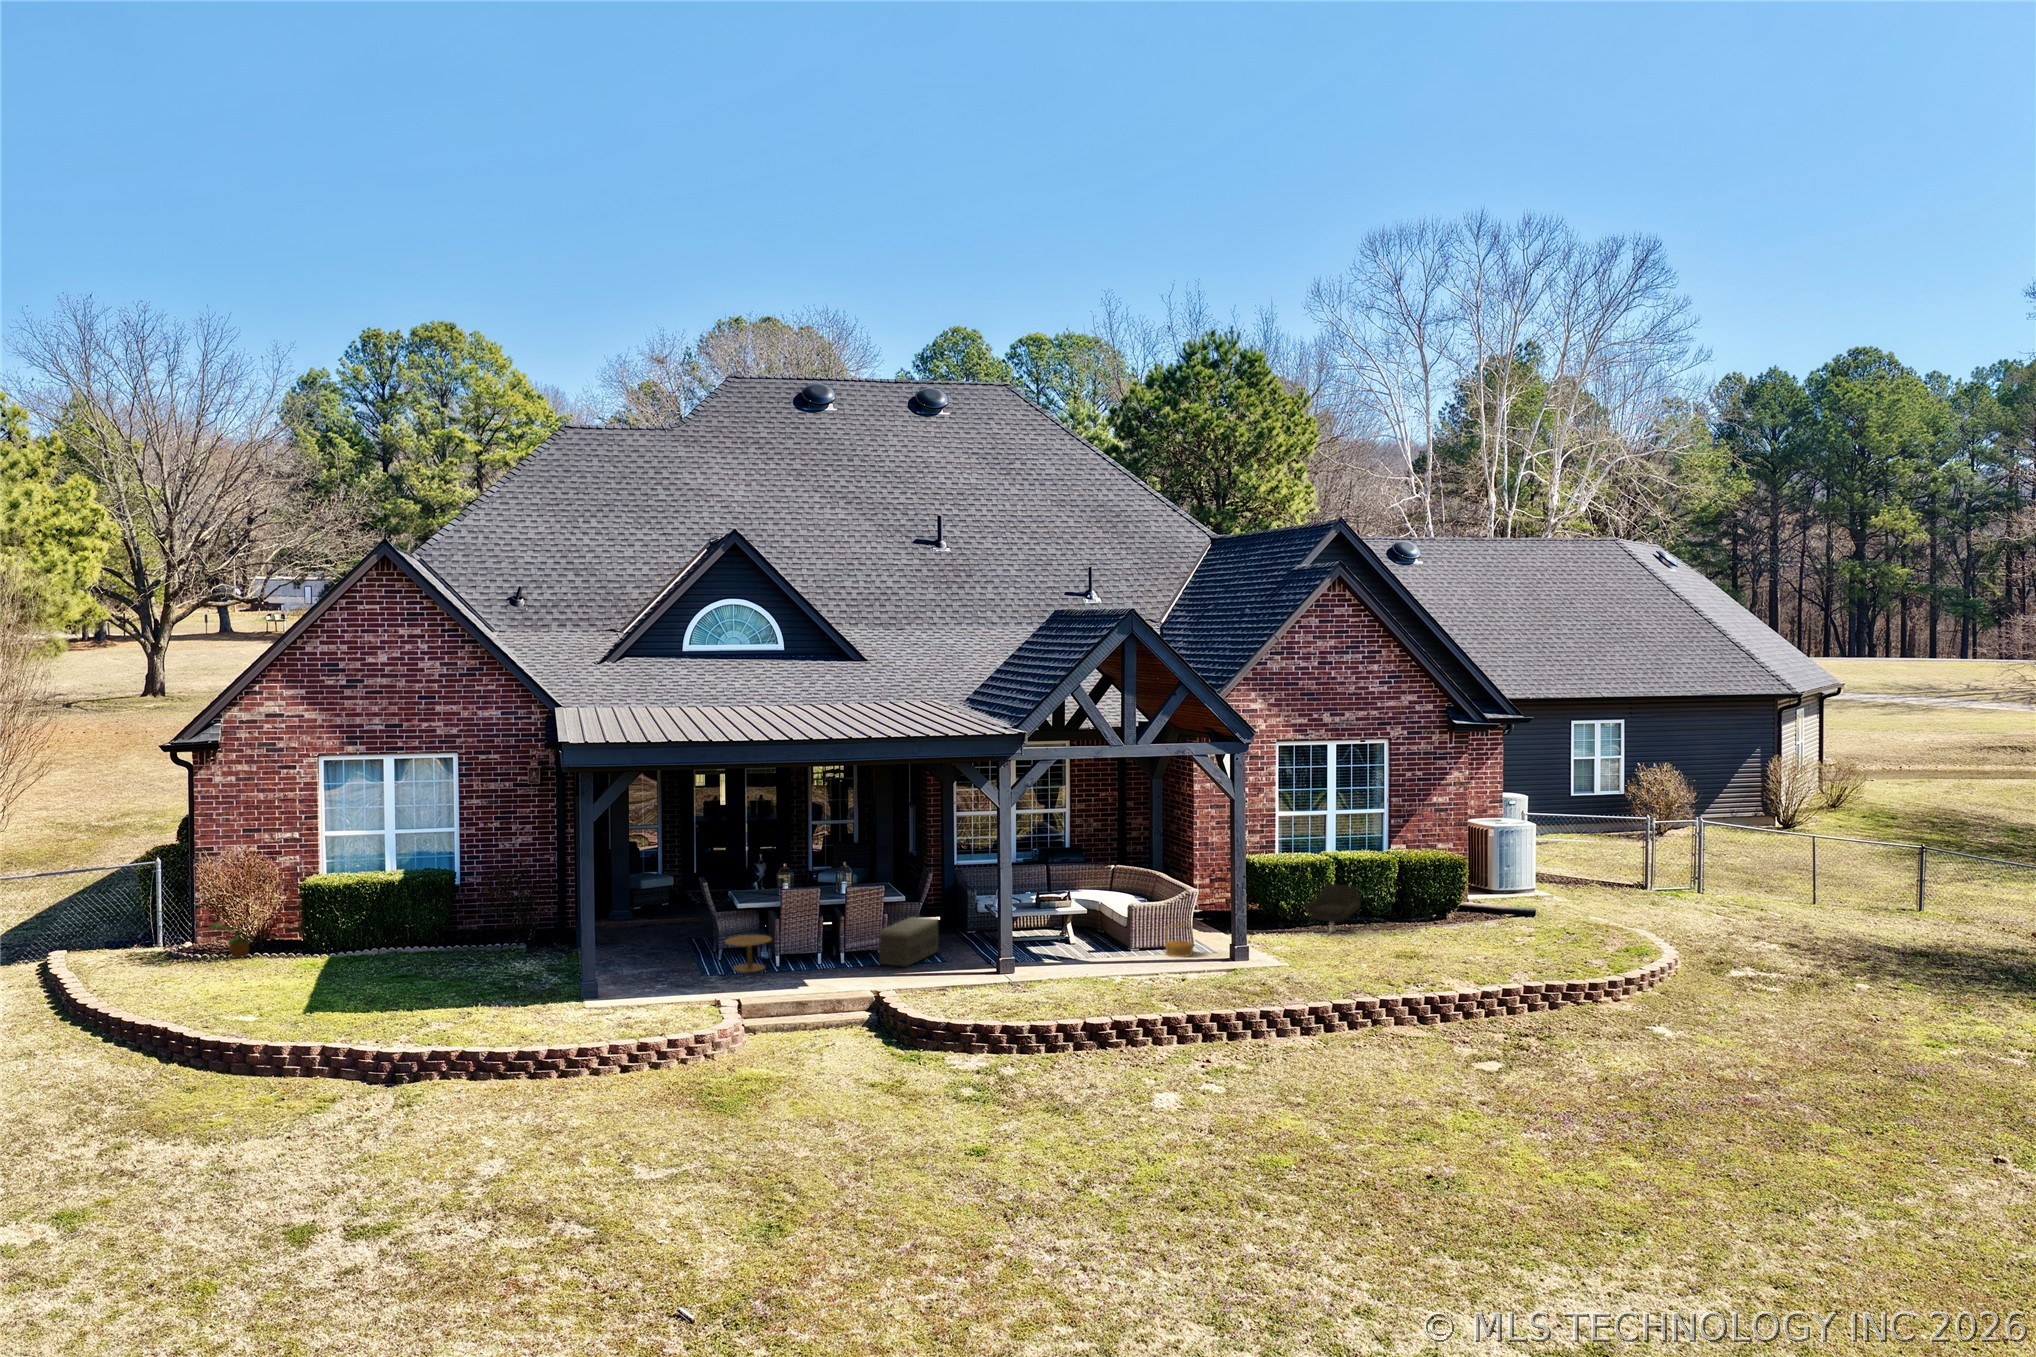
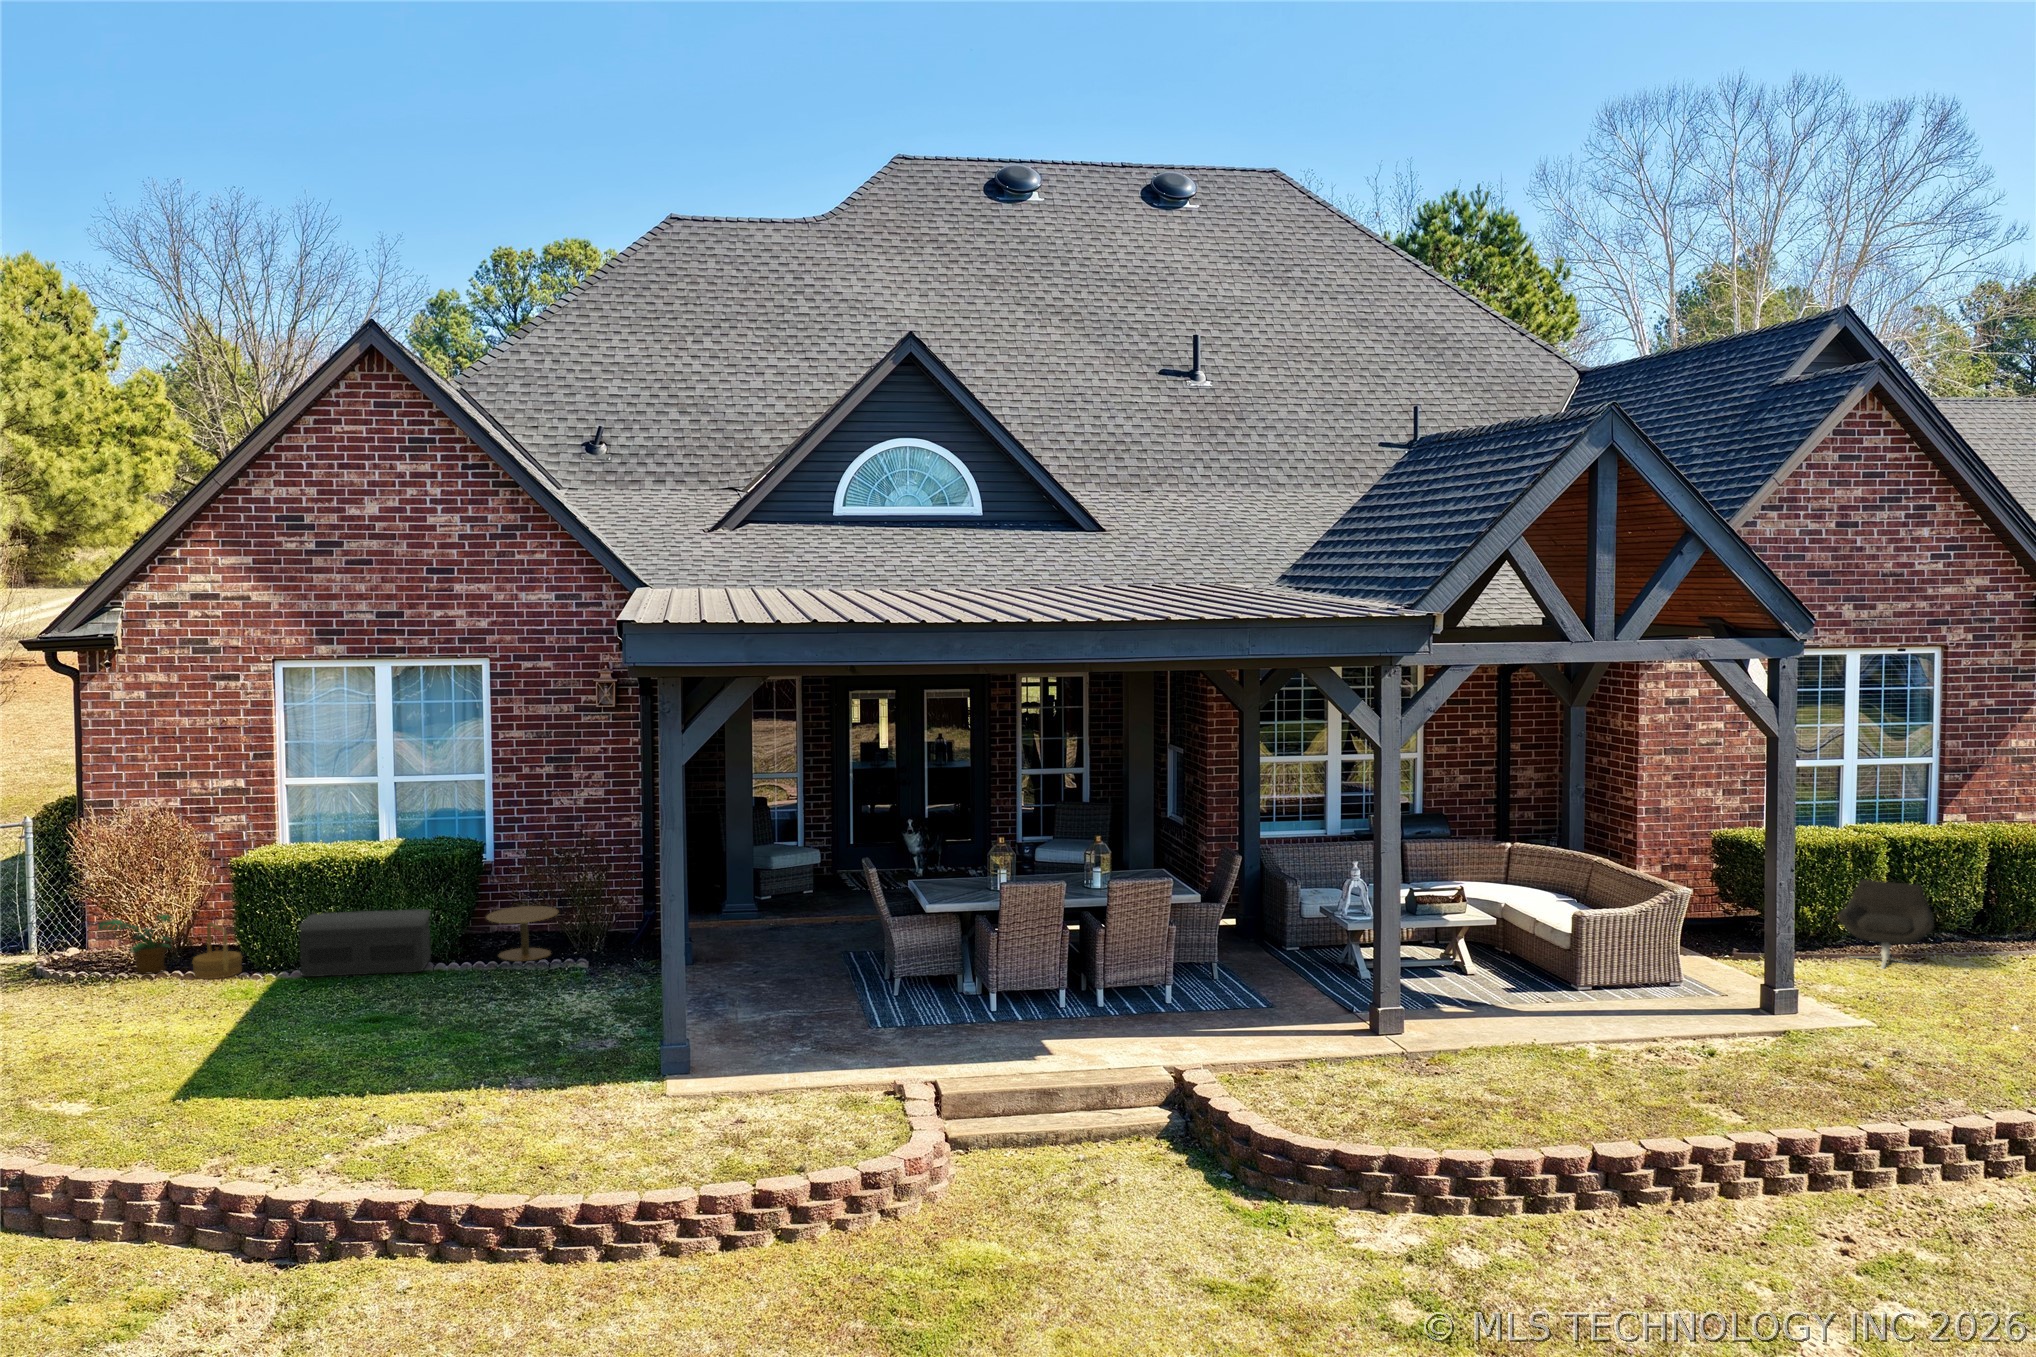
storage bench: present [879,917,938,967] -> present [299,910,431,977]
woven basket: present [1166,923,1193,957] -> present [192,923,242,979]
side table: present [725,935,771,972] -> present [486,906,559,961]

